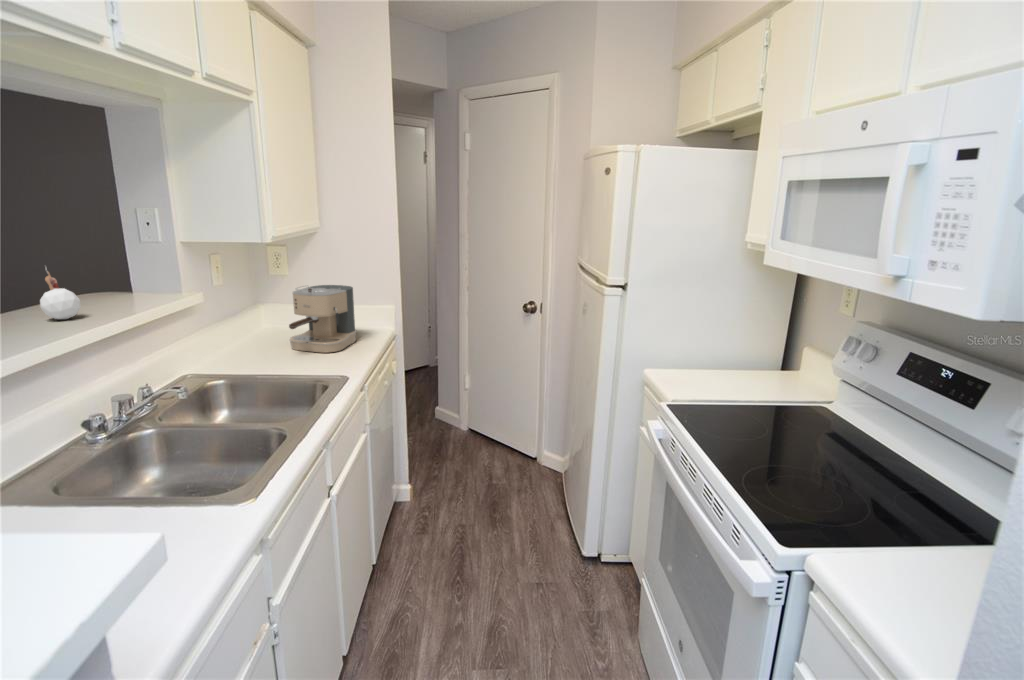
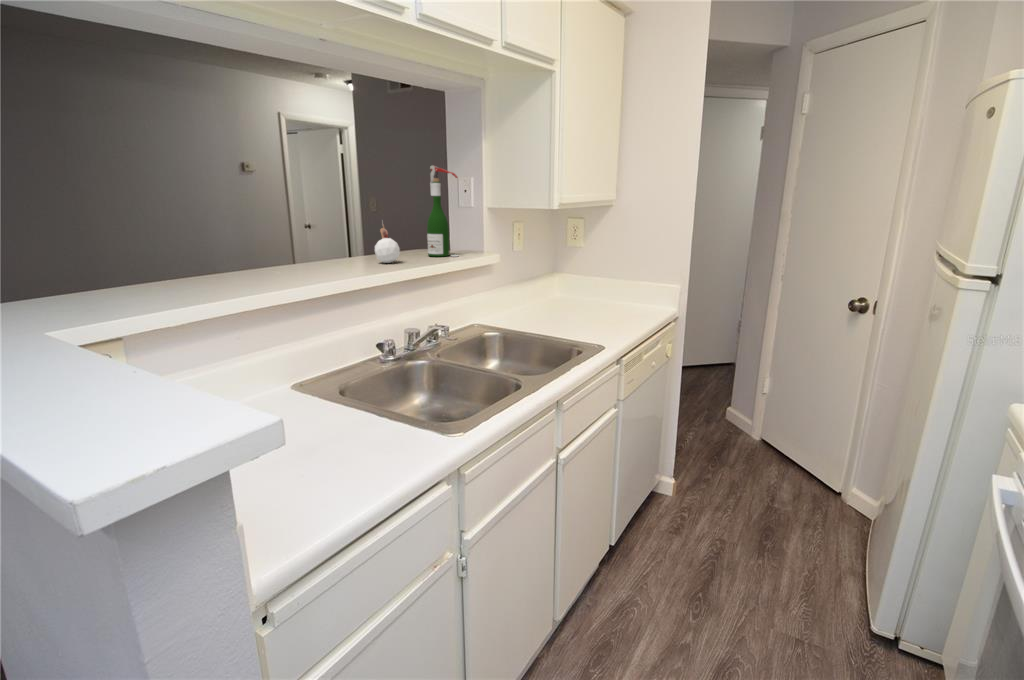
wine bottle: none [102,195,156,303] -> present [427,166,458,257]
coffee maker: present [289,285,356,353] -> none [564,256,635,323]

